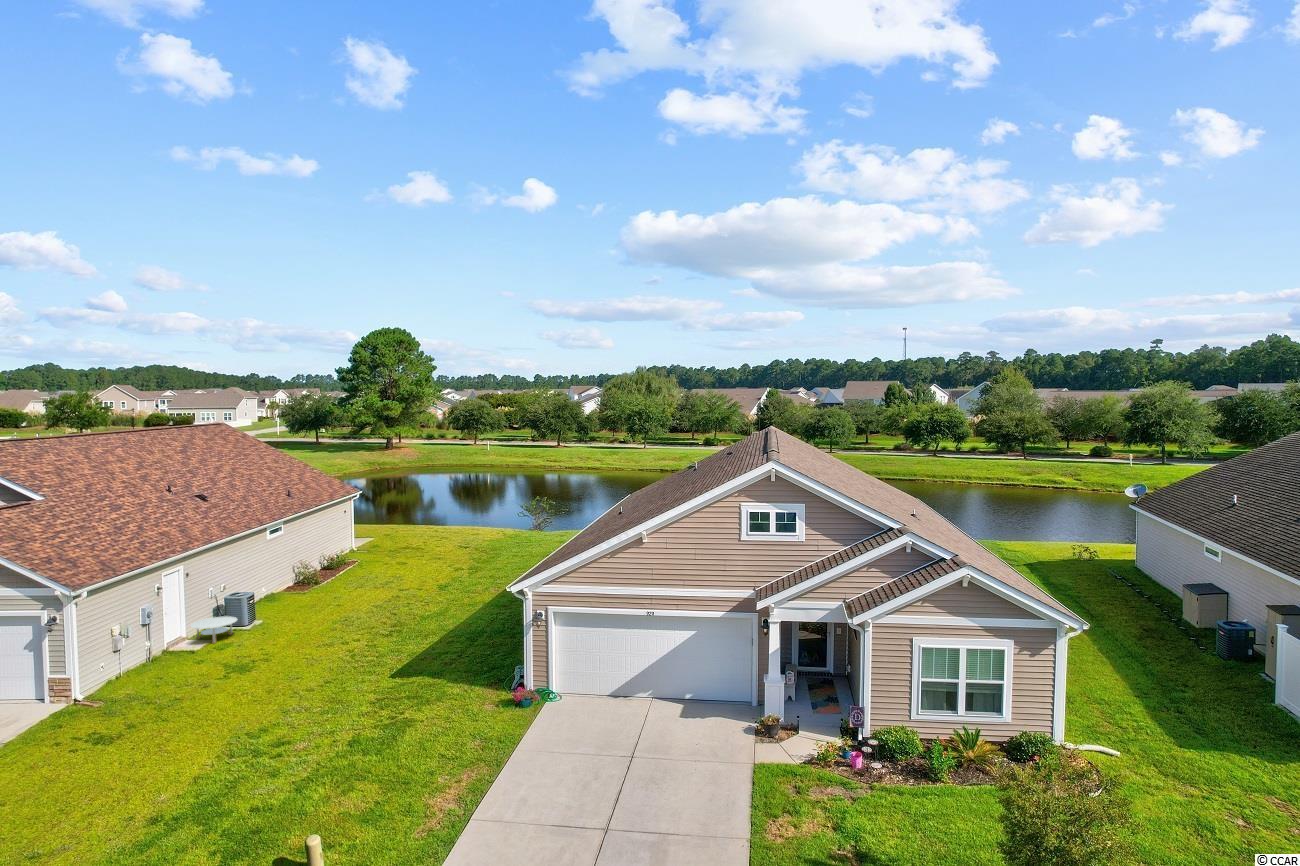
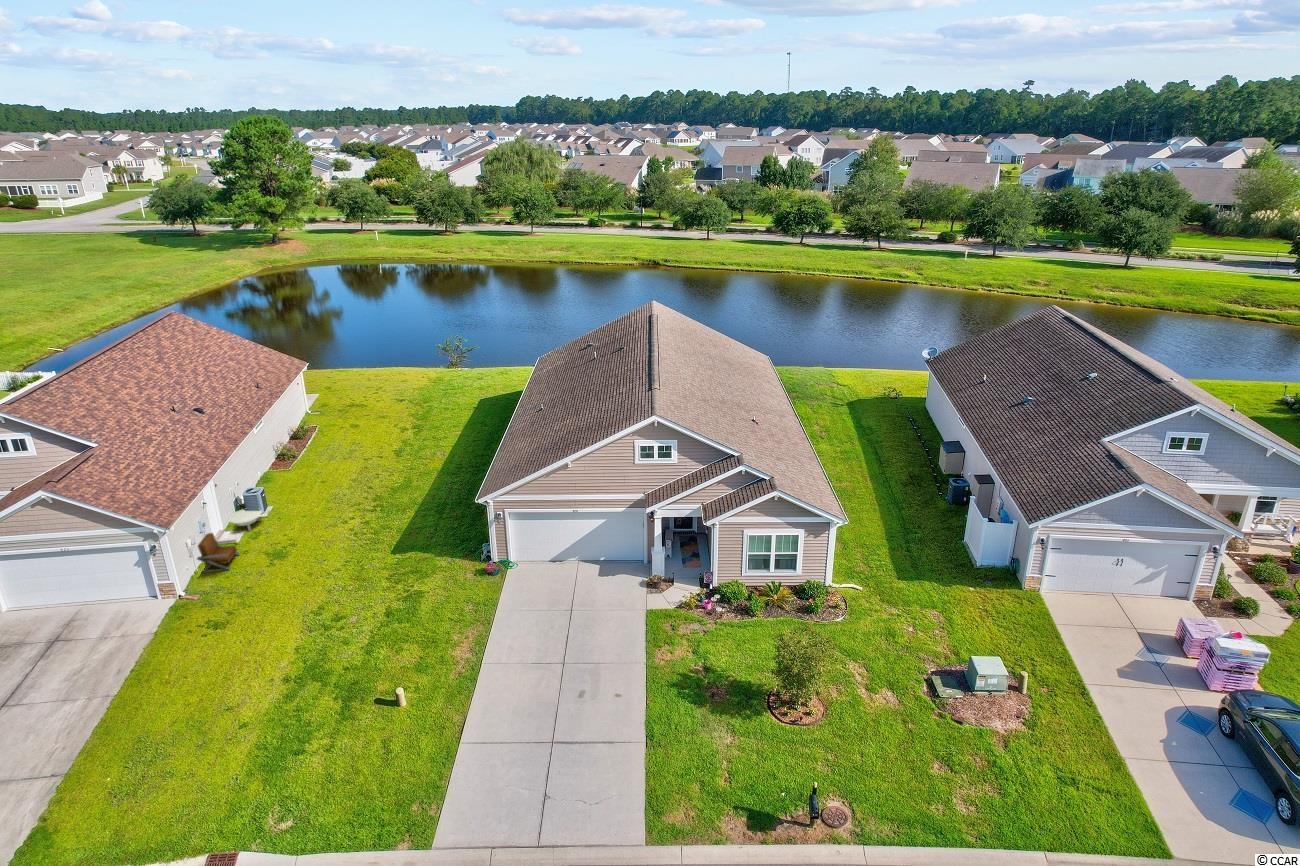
lounge chair: none [121,627,187,681] -> present [197,533,240,573]

